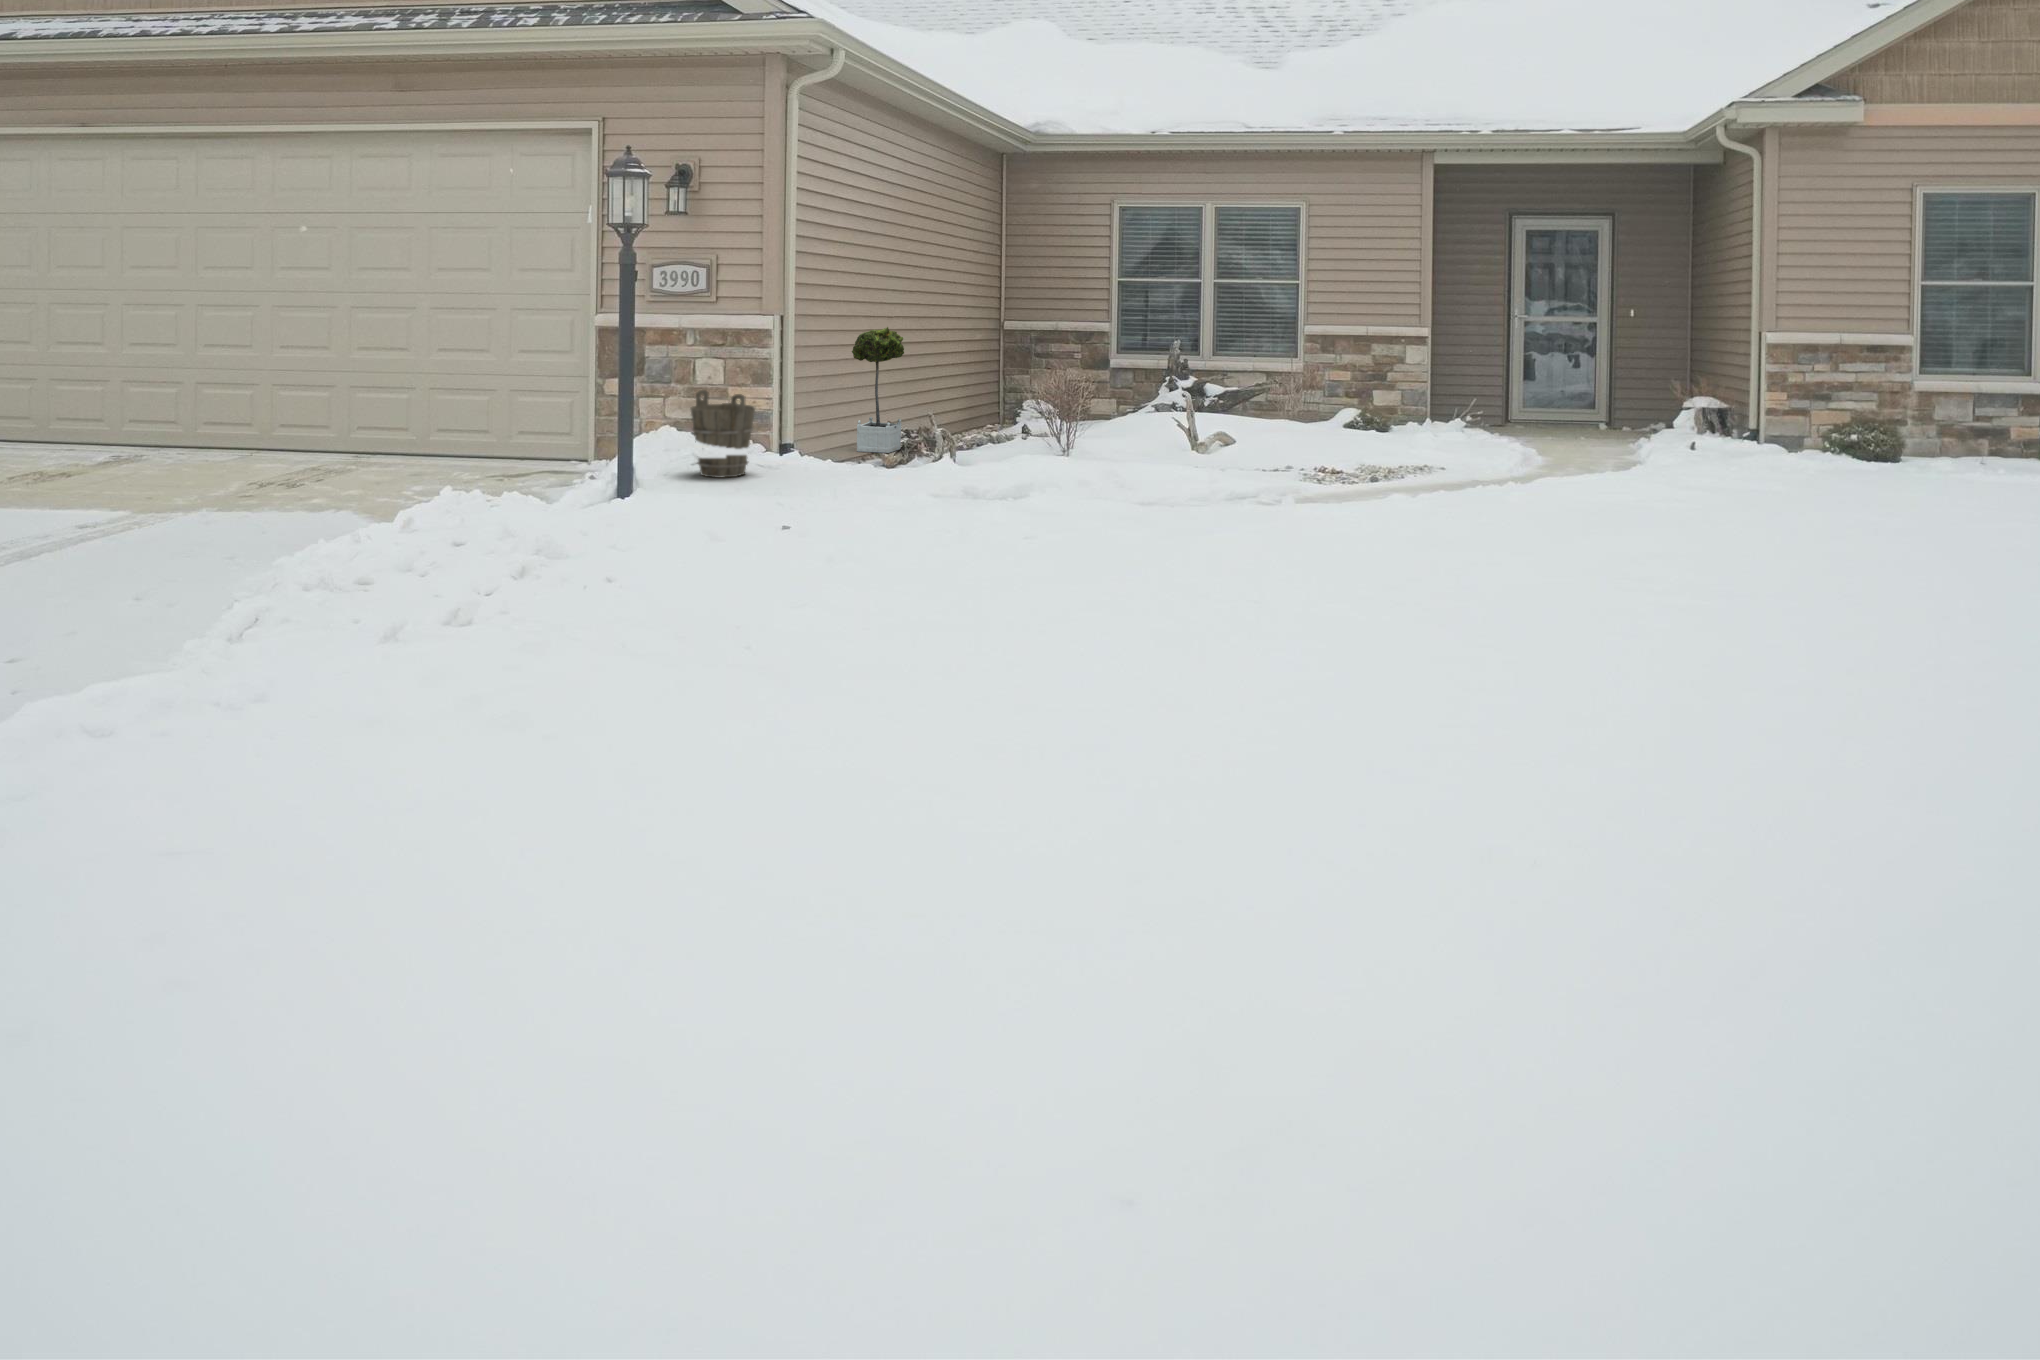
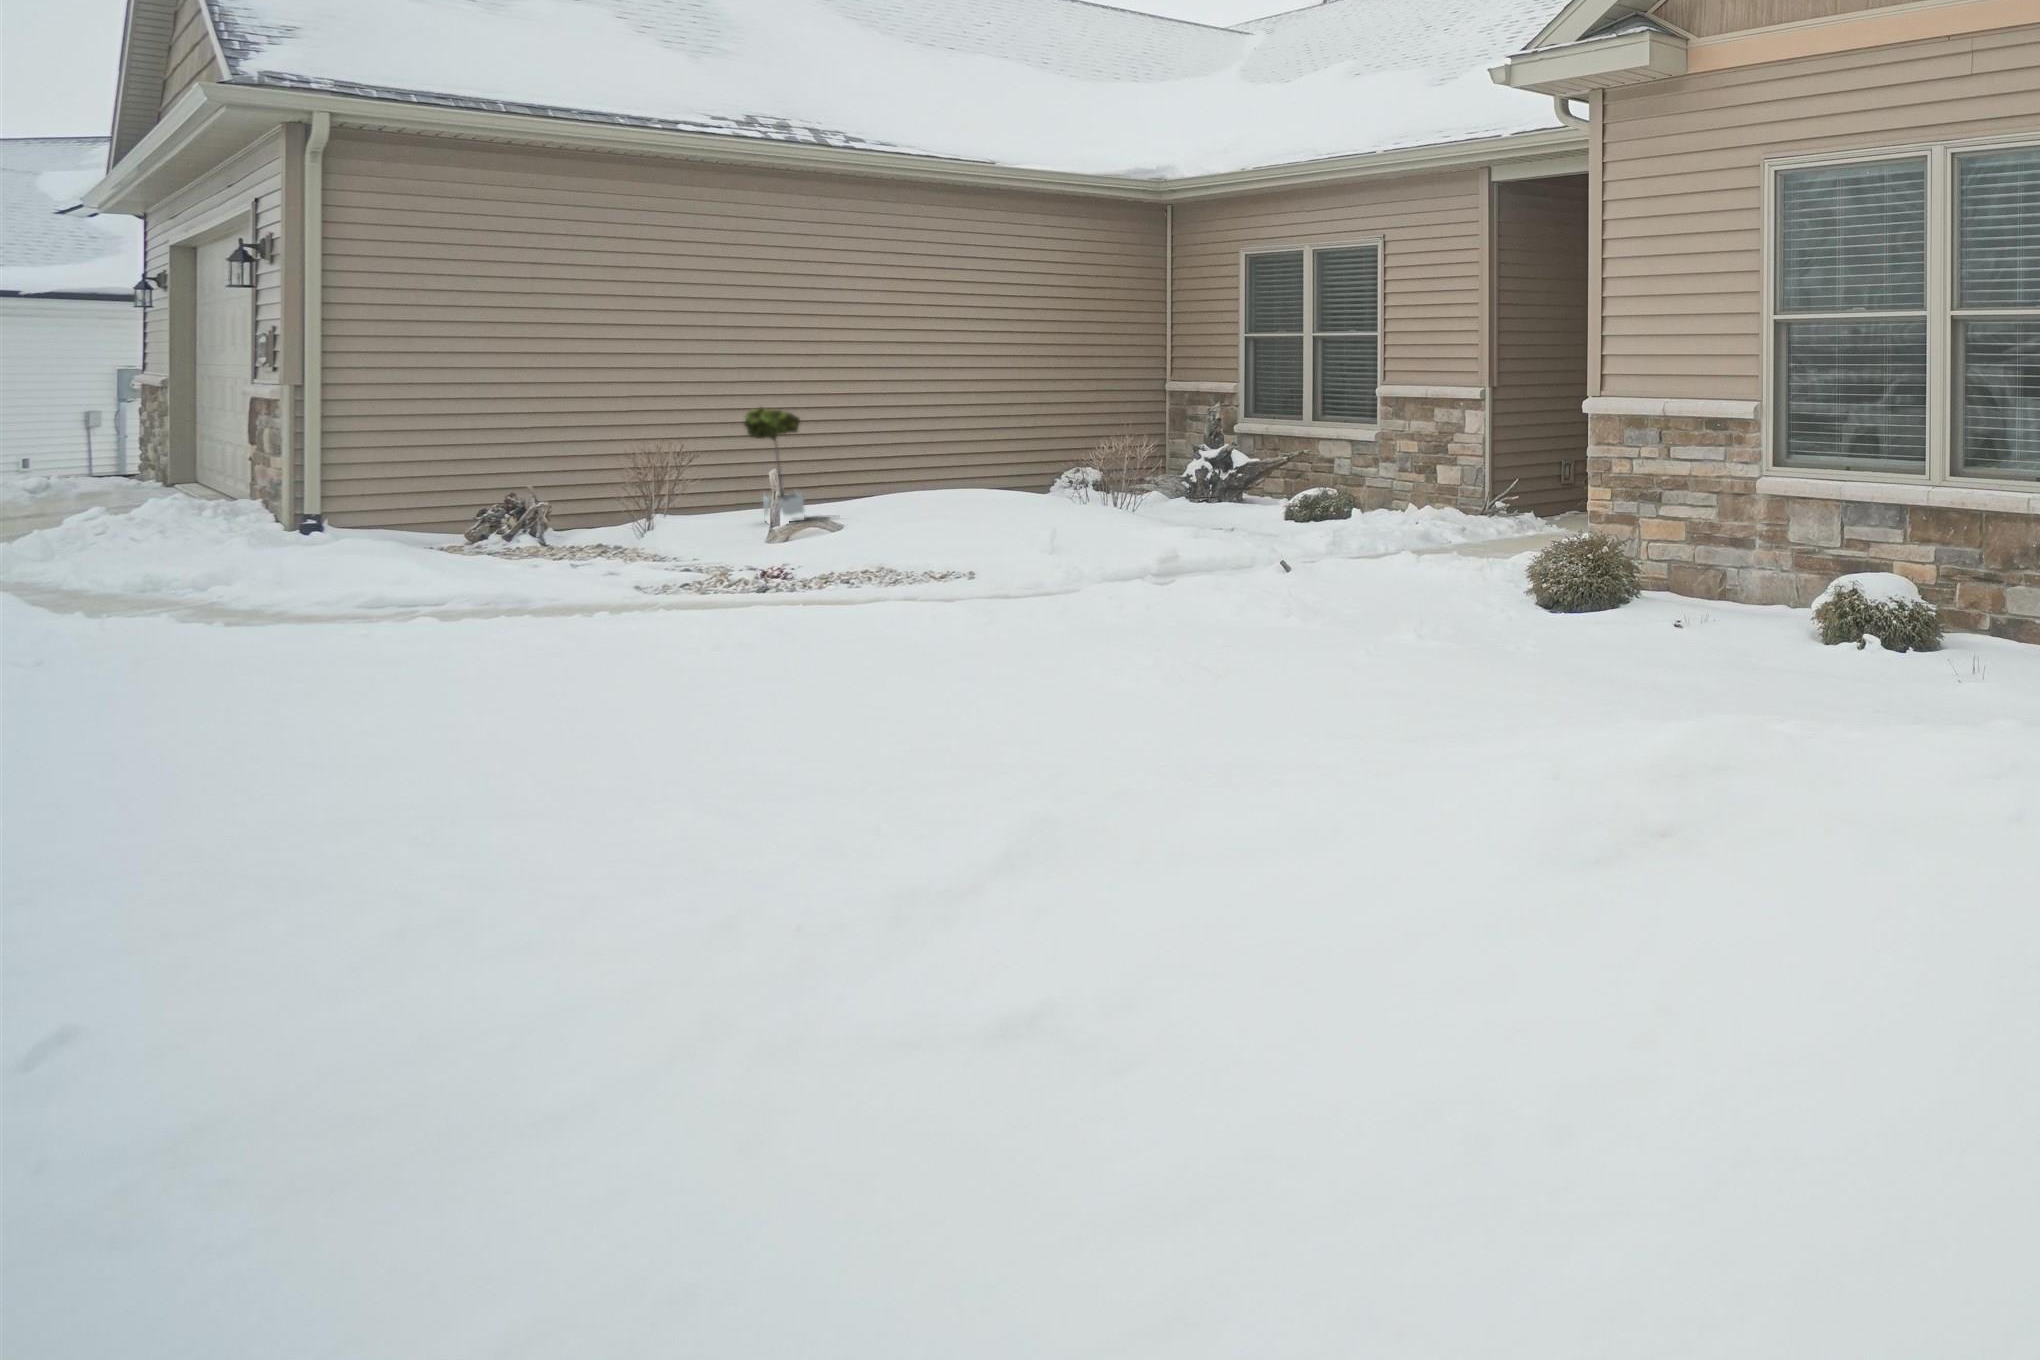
bucket: present [691,390,755,478] -> none [515,466,582,543]

